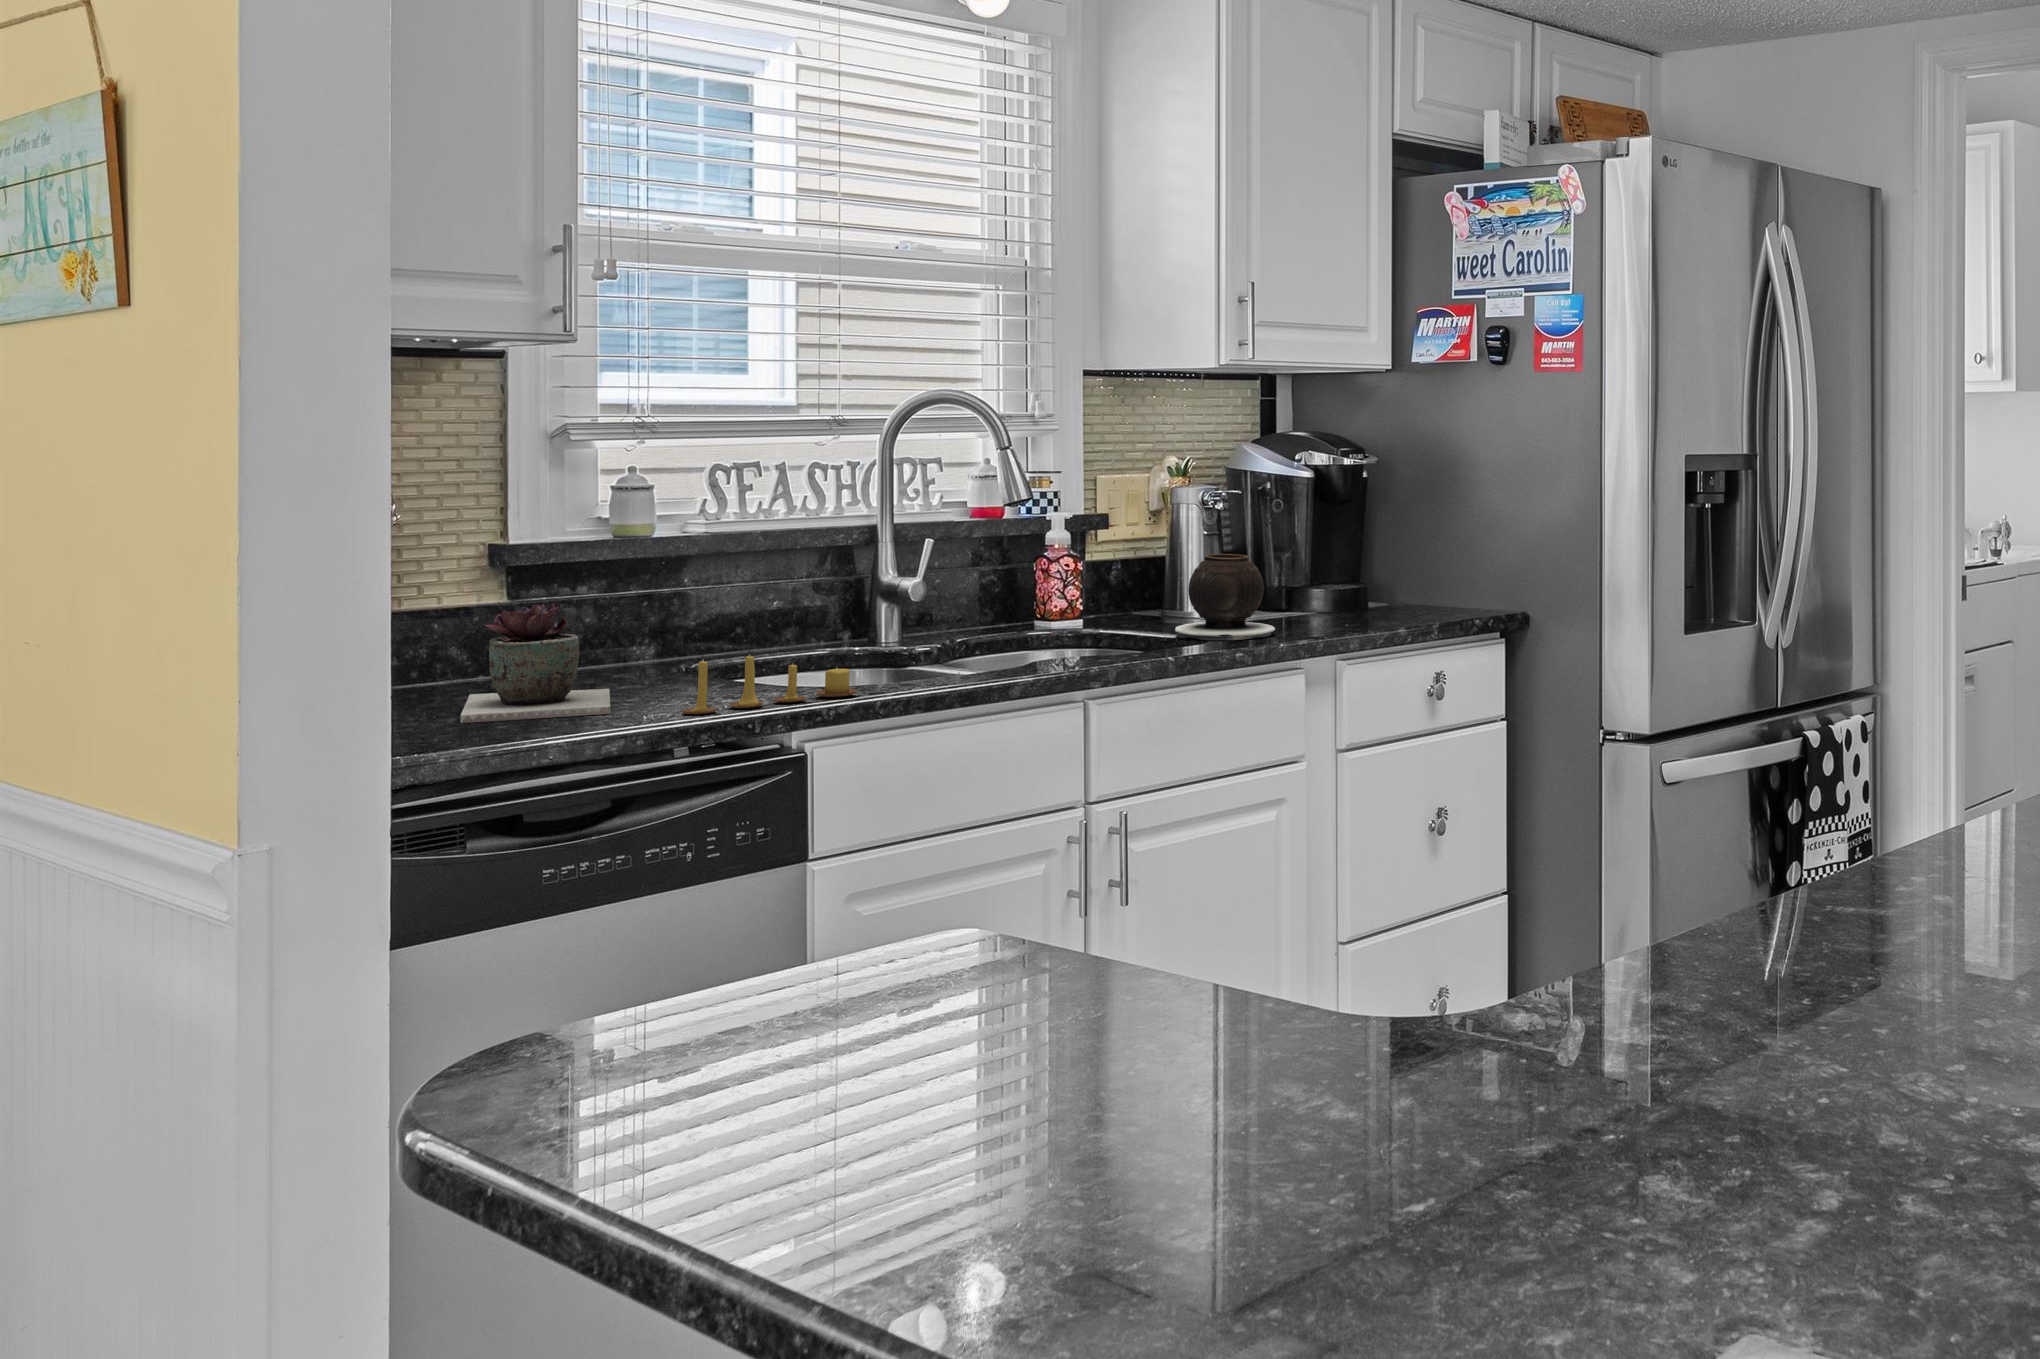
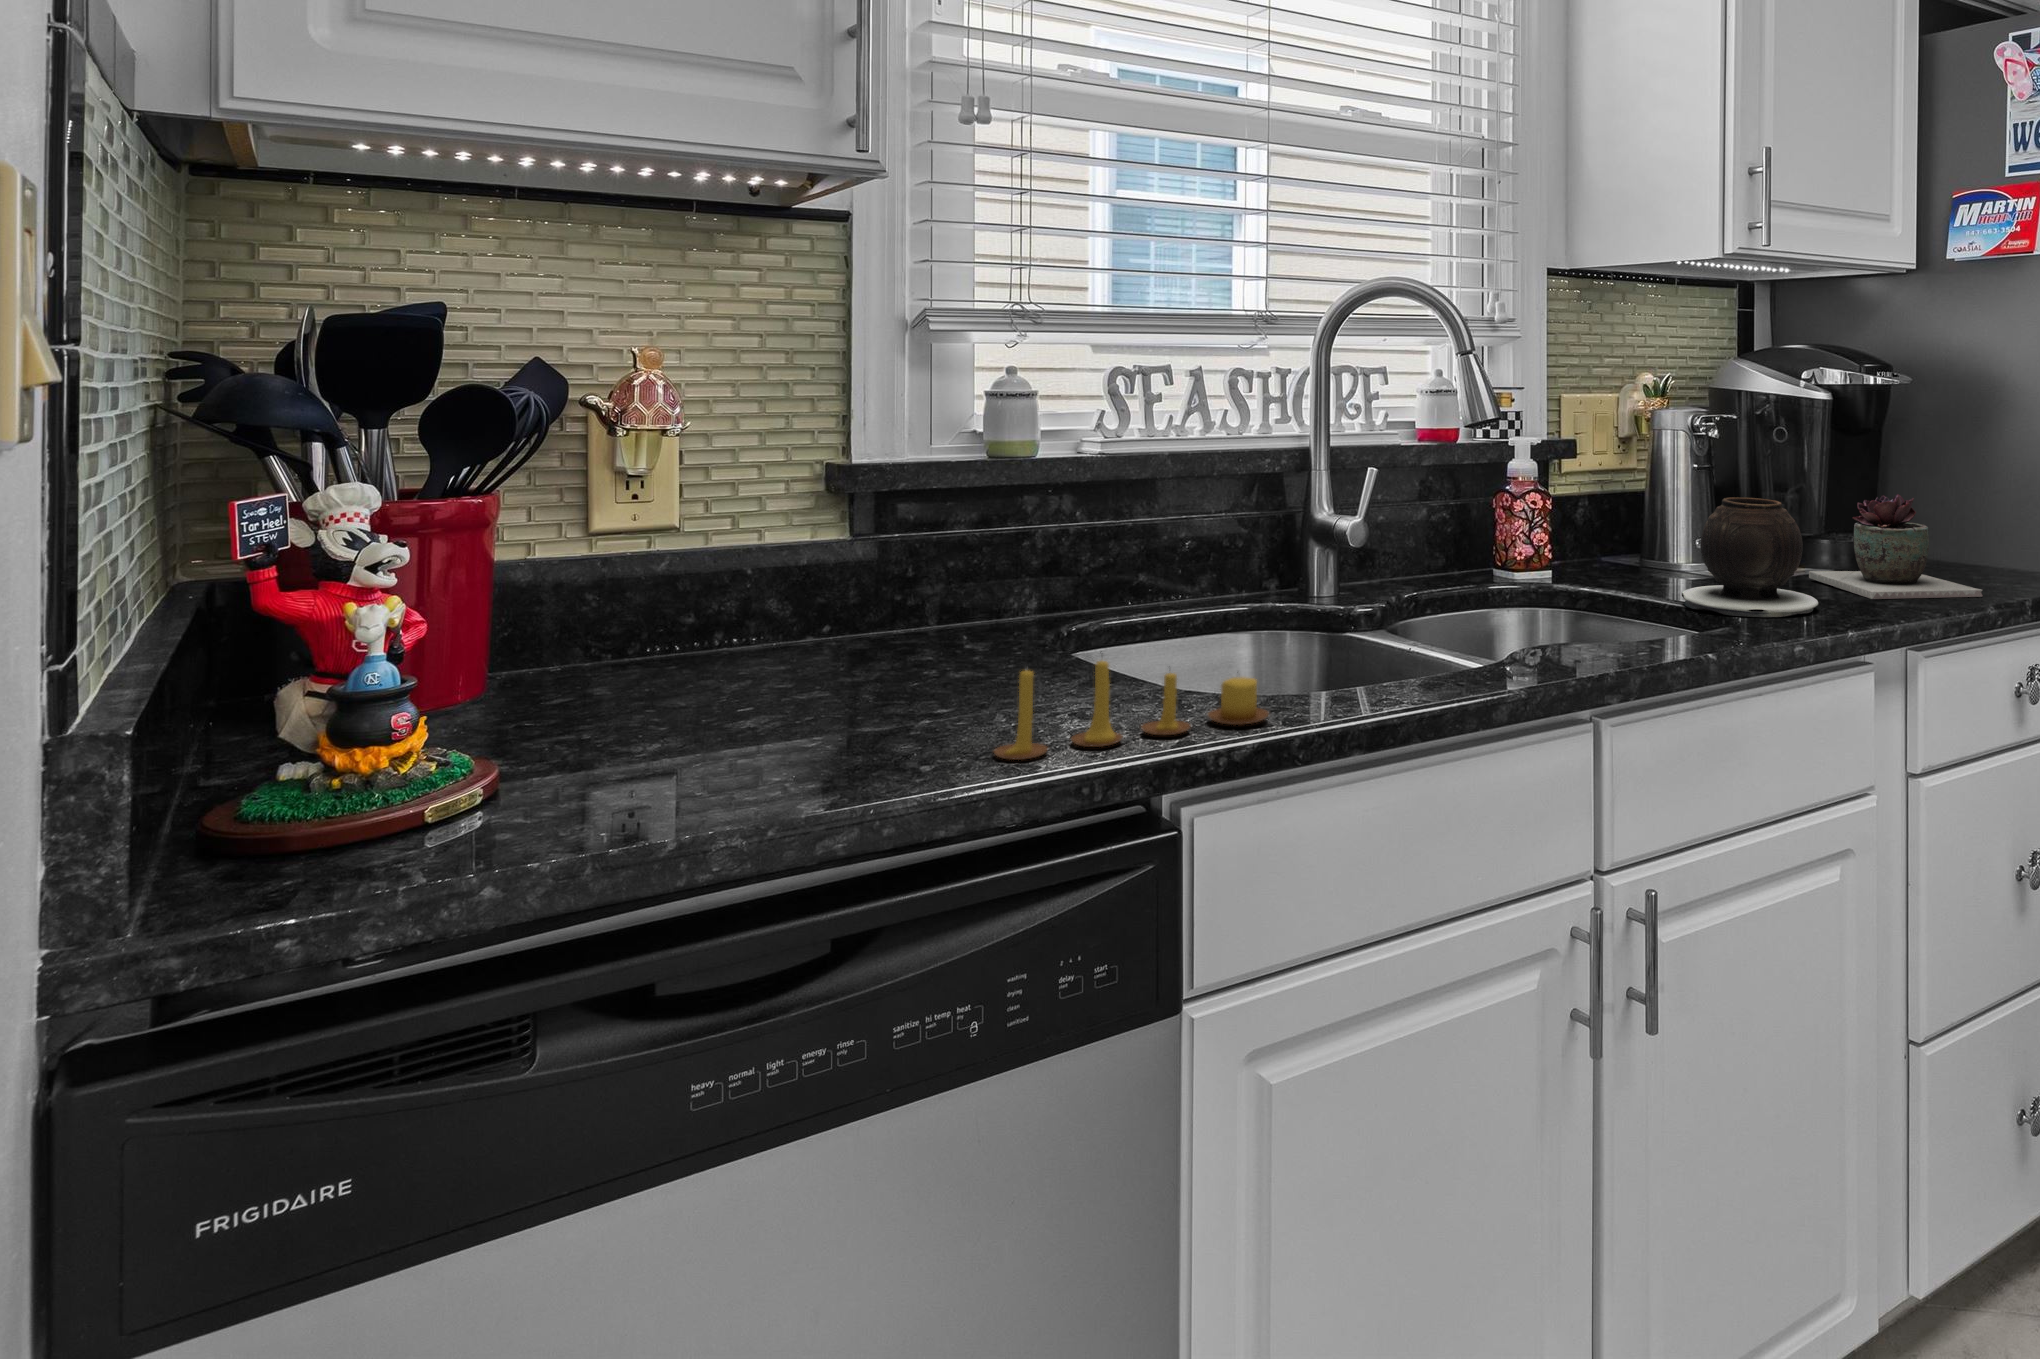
succulent plant: present [460,603,610,723] -> present [1809,494,1982,599]

